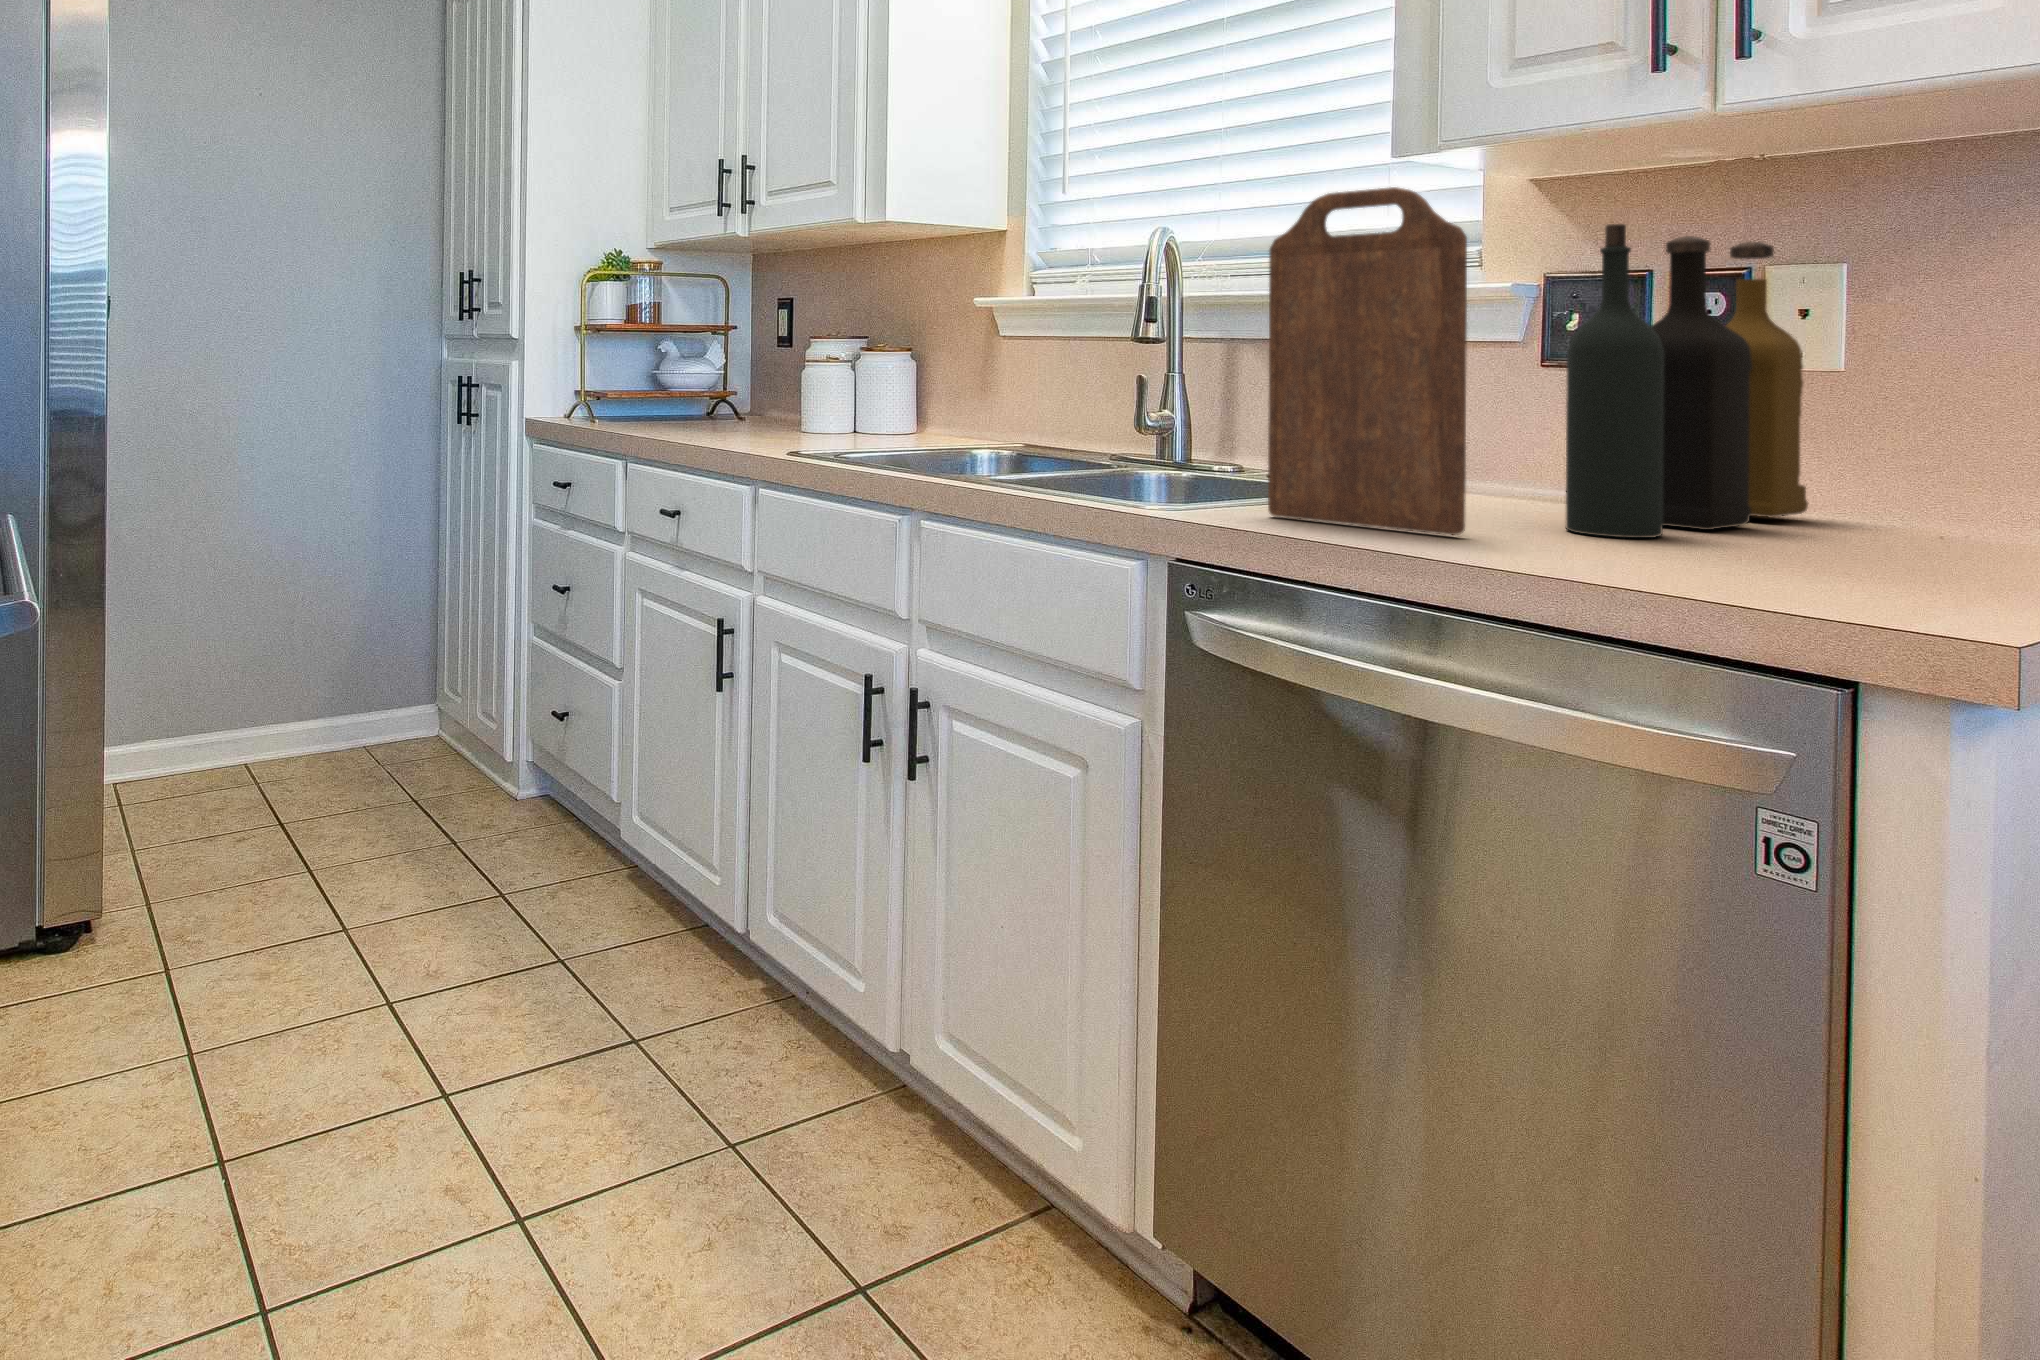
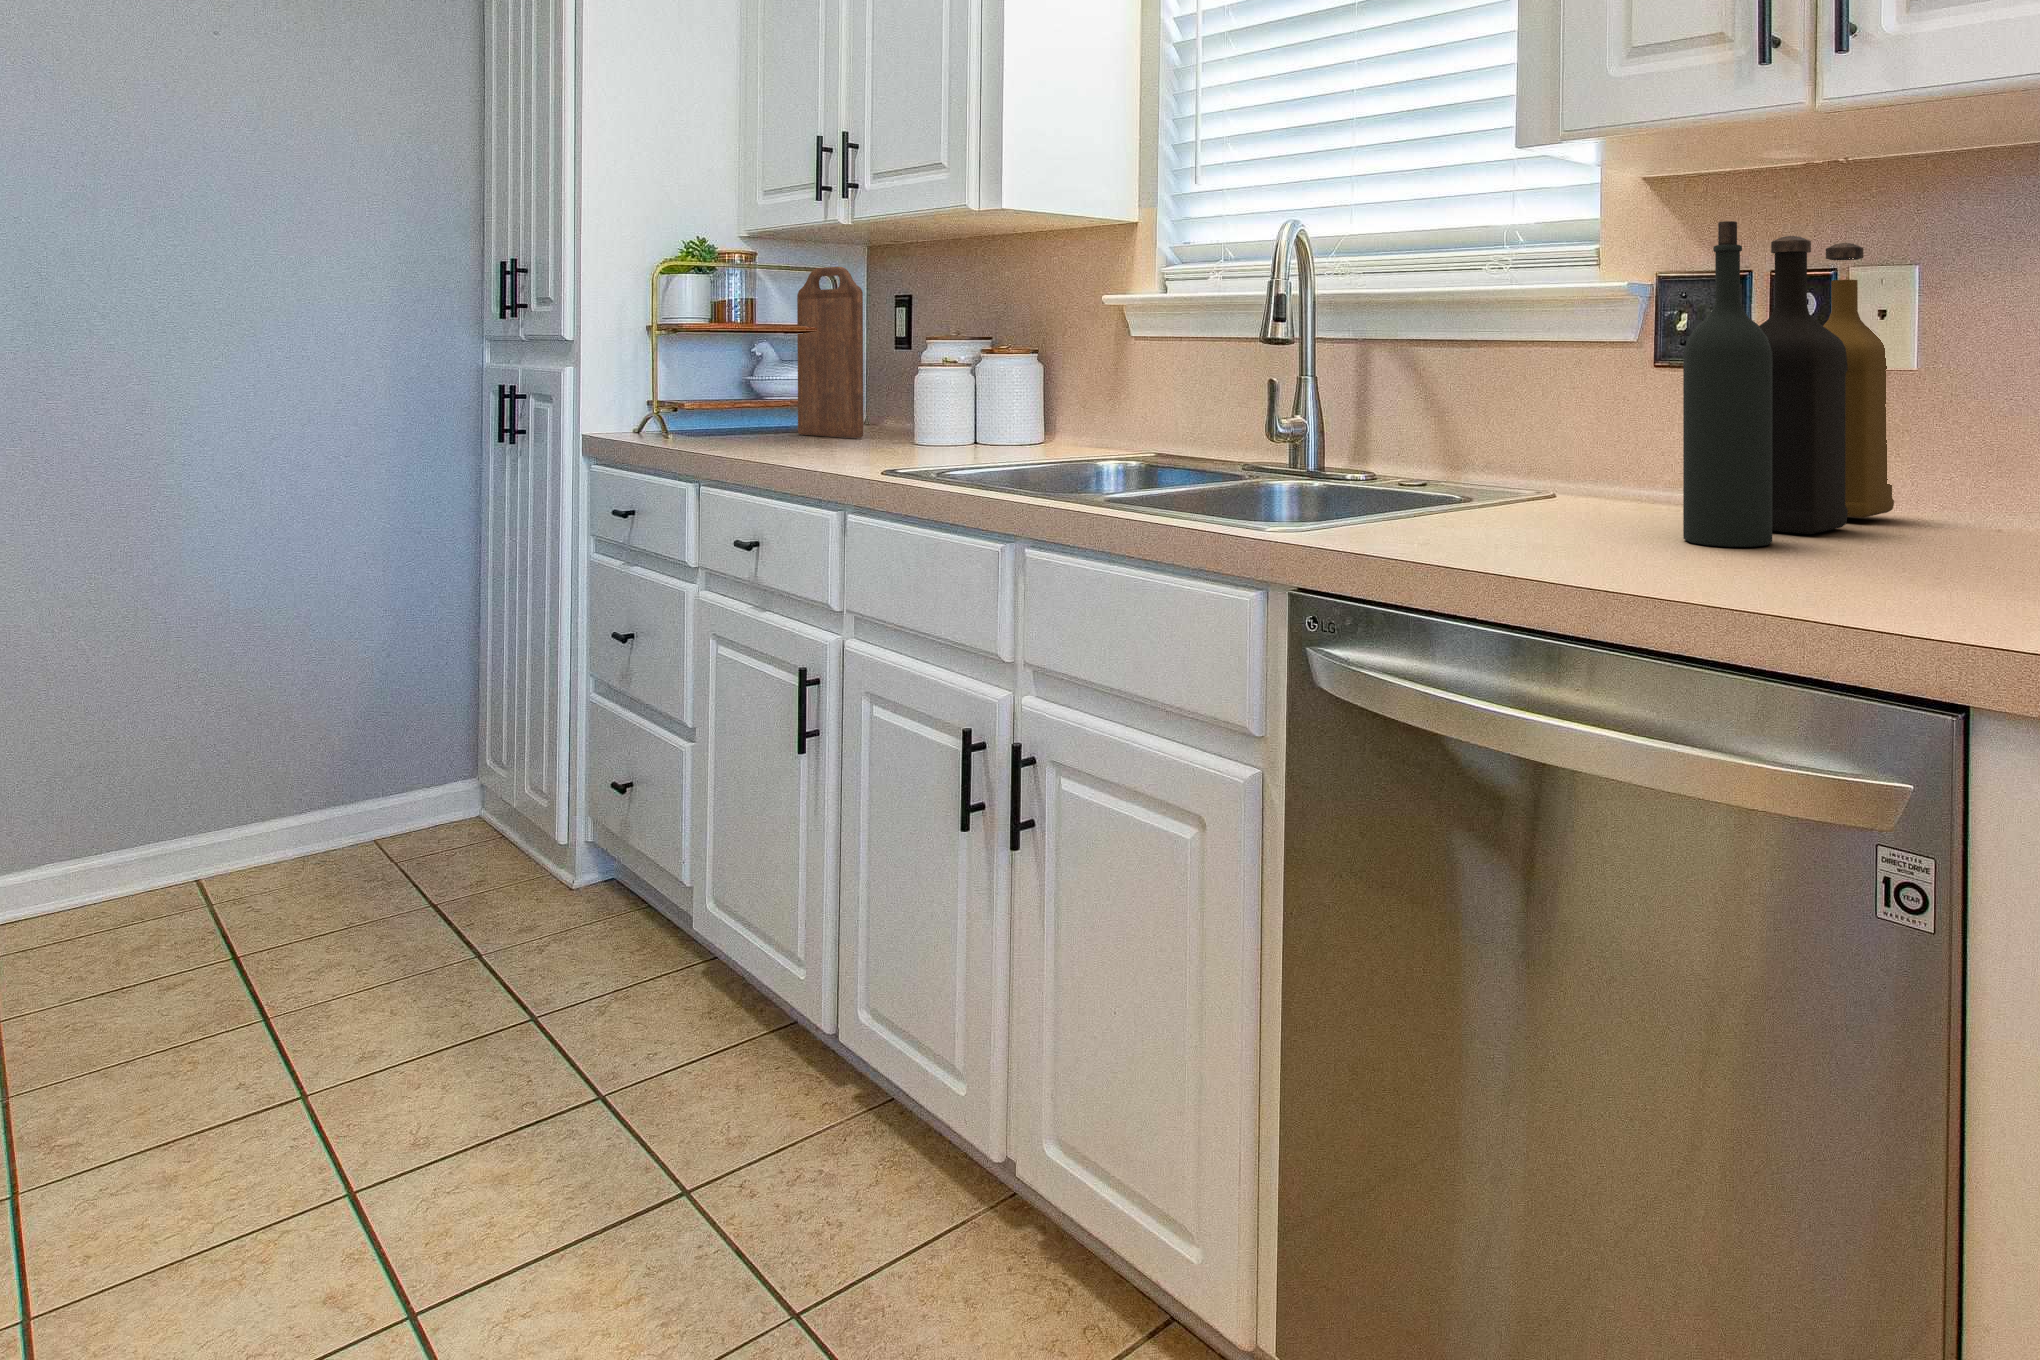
cutting board: present [1268,187,1467,535] -> present [797,267,863,438]

